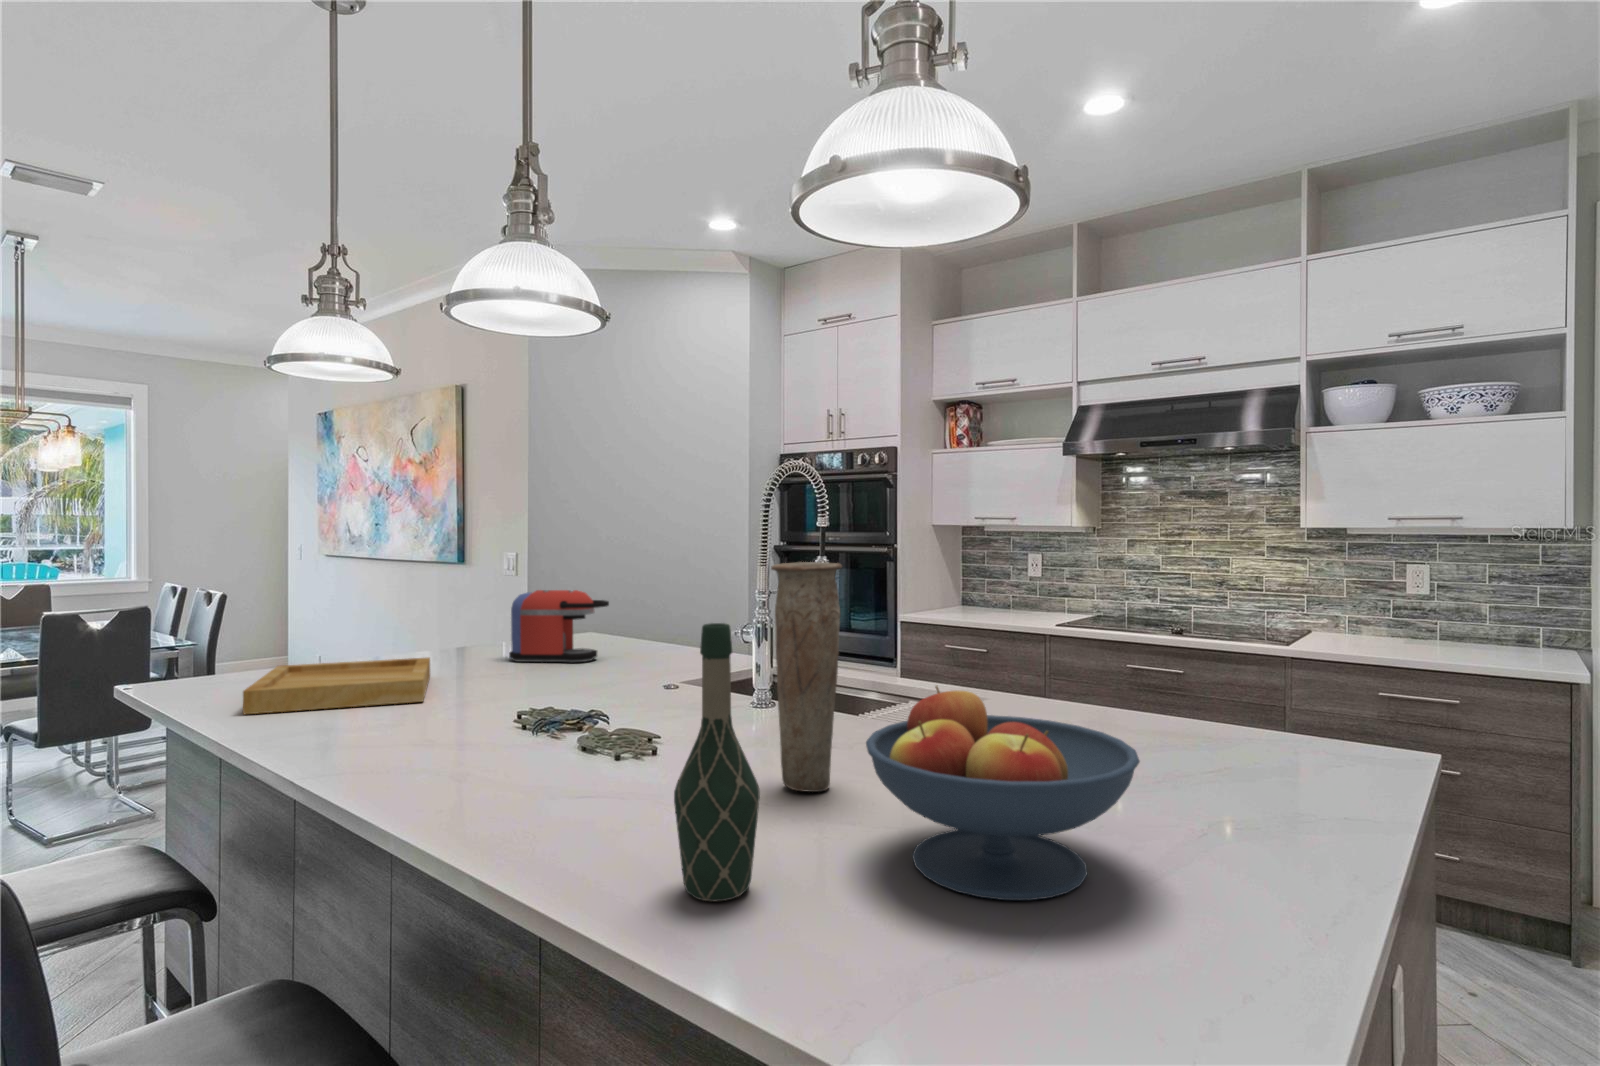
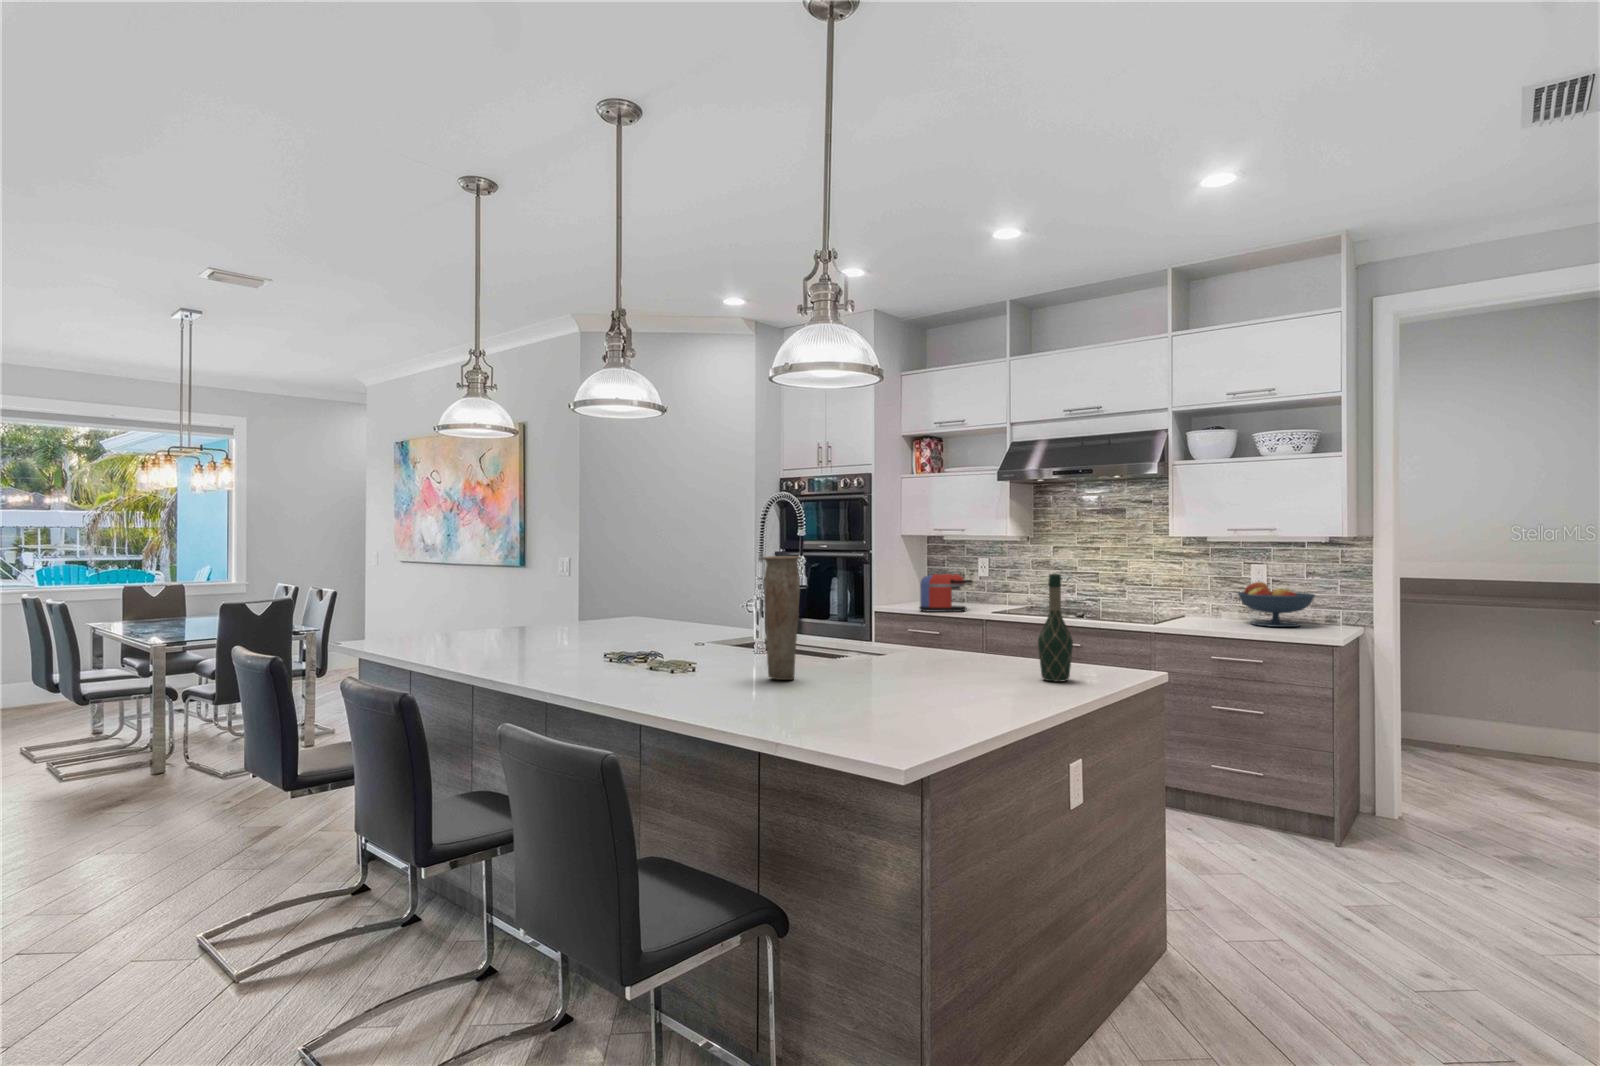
coffee maker: present [509,590,609,662] -> present [919,574,973,612]
wine bottle: present [674,623,760,902] -> present [1038,574,1073,682]
tray: present [243,658,430,714] -> none [437,625,544,653]
fruit bowl: present [866,686,1140,900] -> present [1238,582,1315,627]

